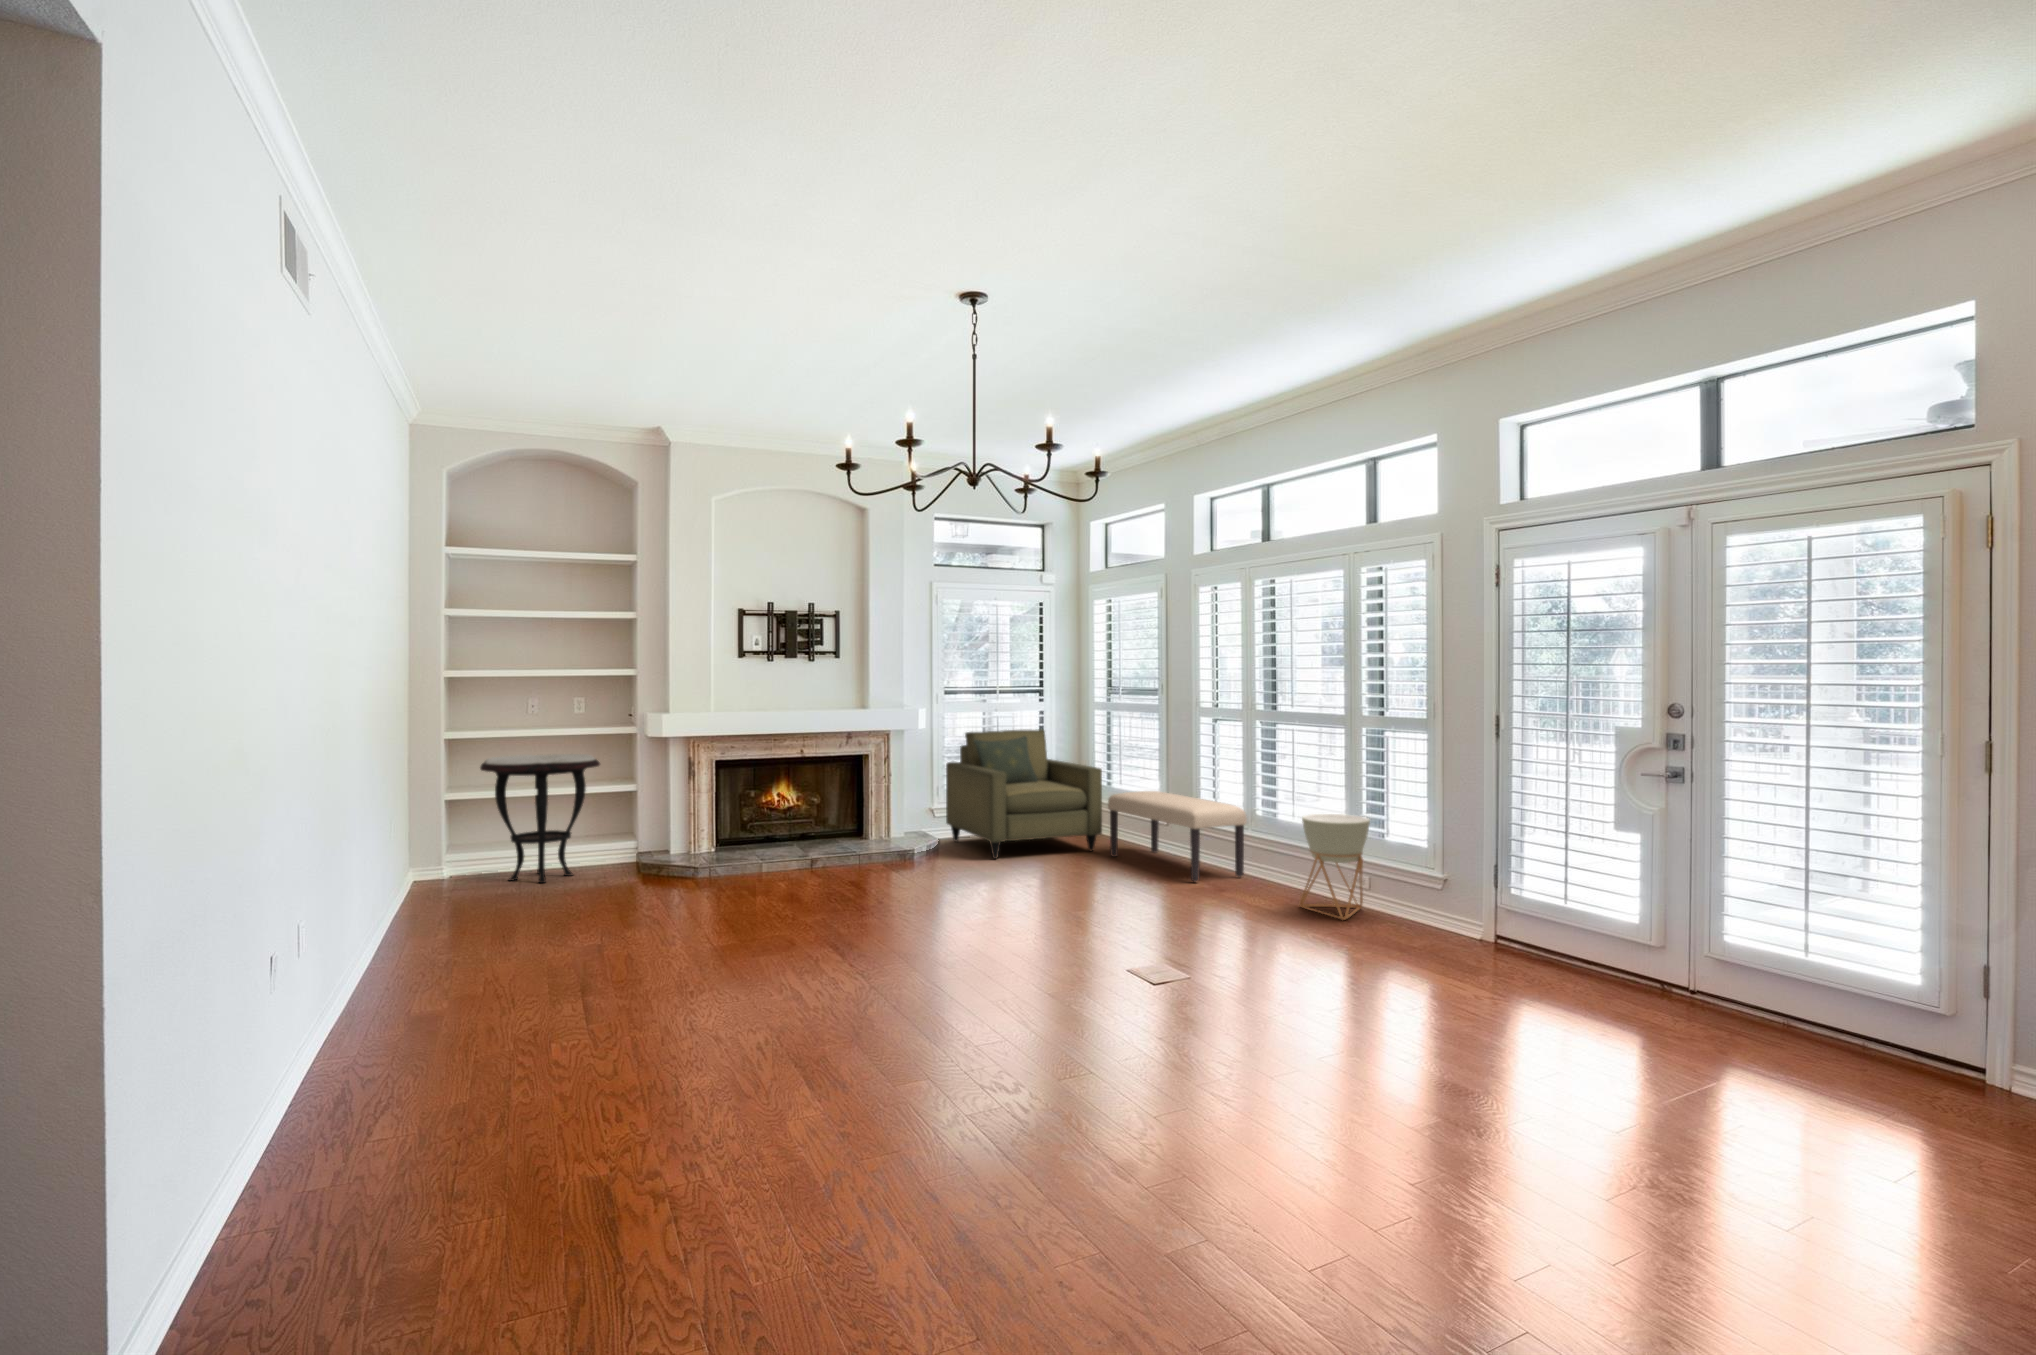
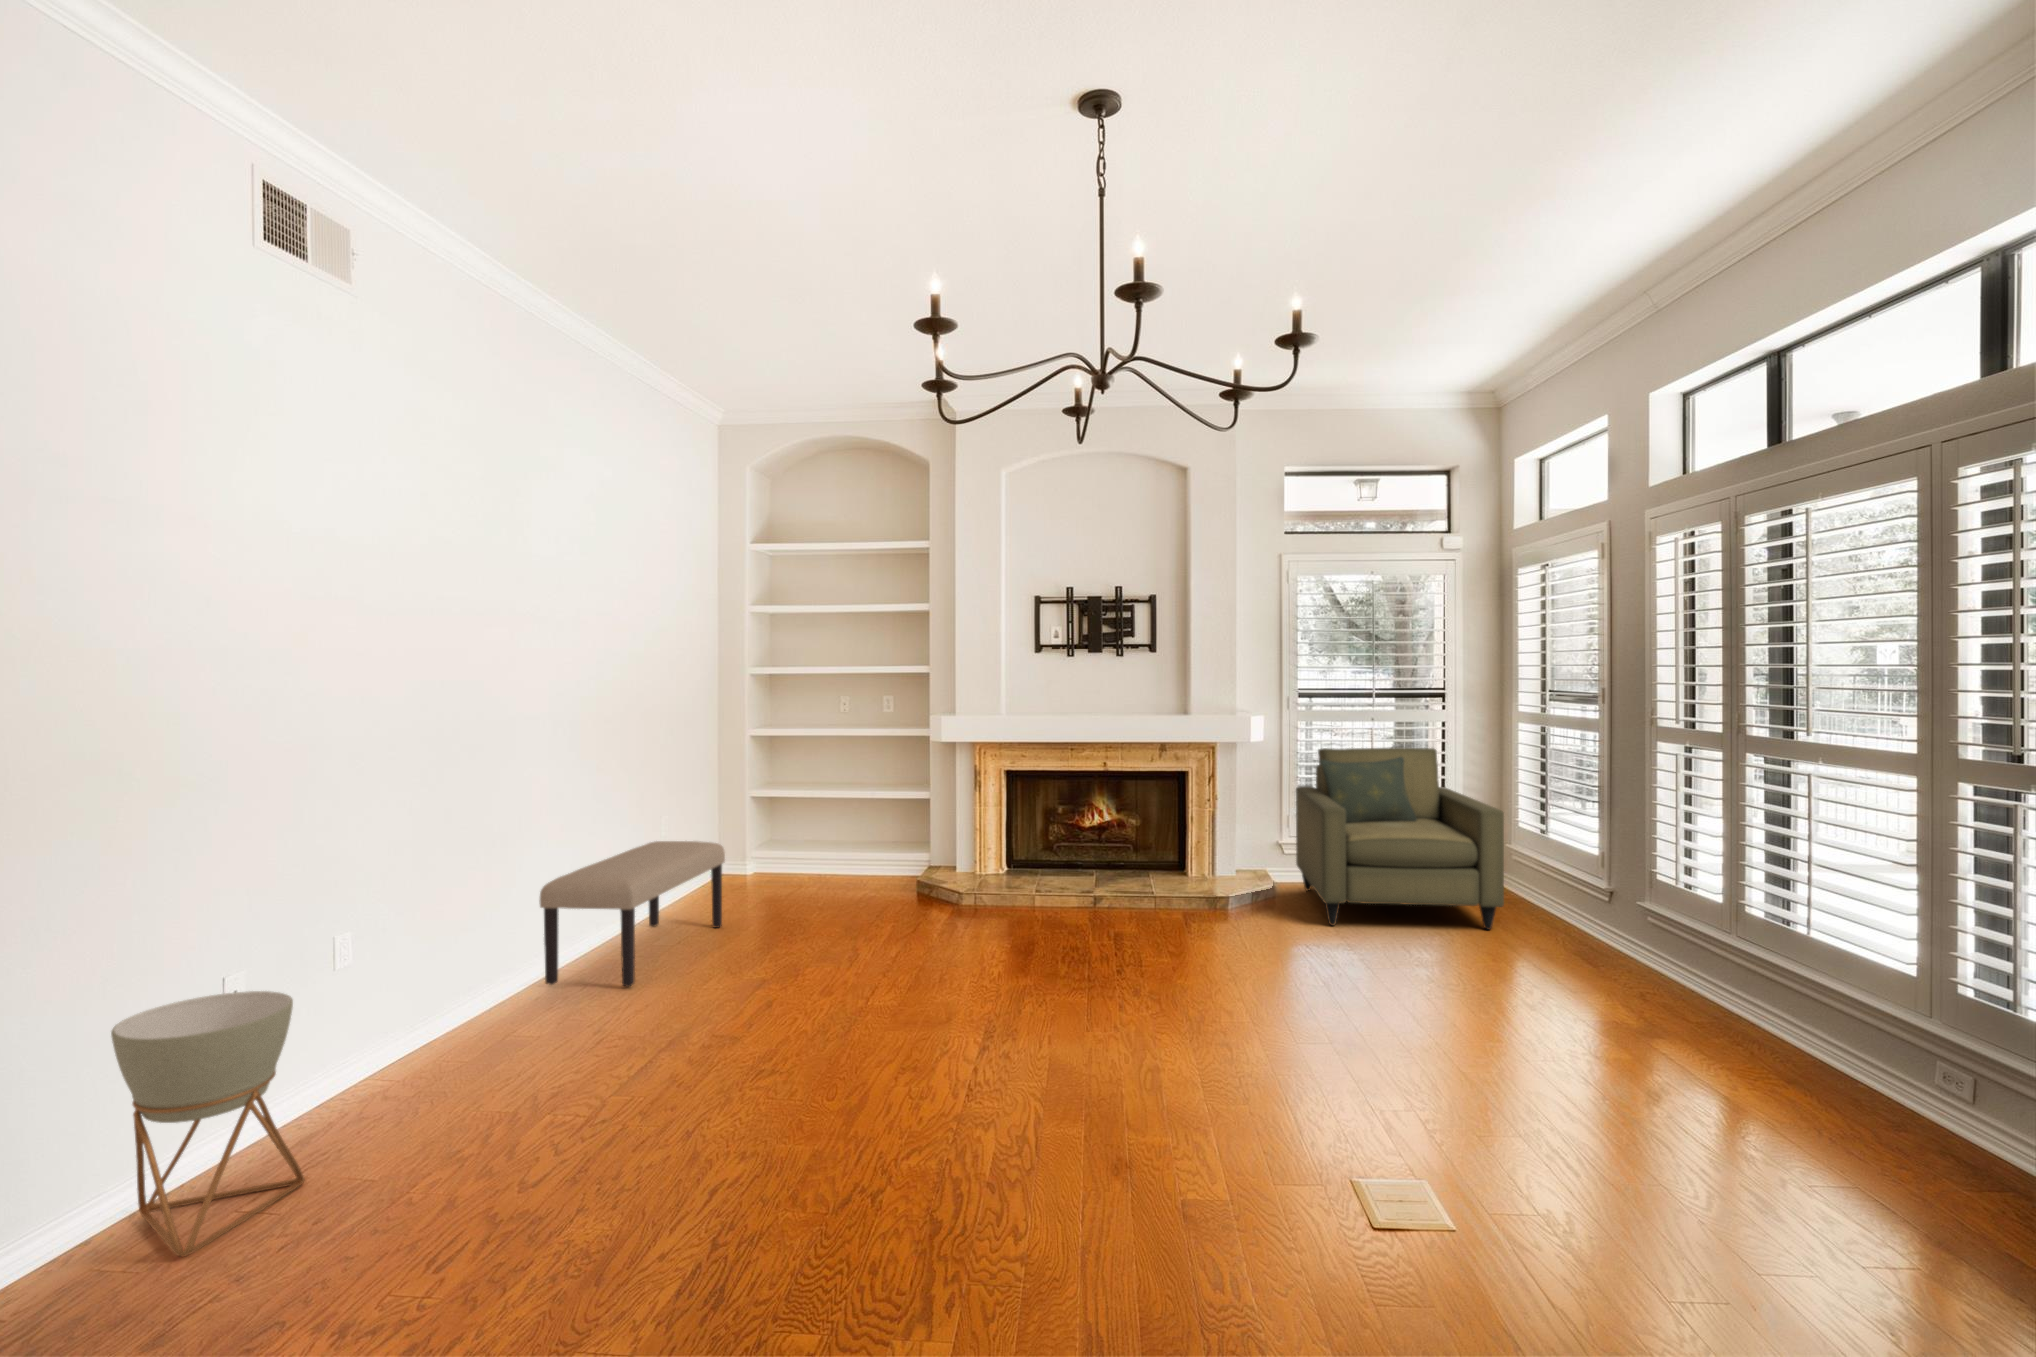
side table: present [480,754,600,883] -> none [760,758,884,894]
bench: present [1108,791,1247,882] -> present [540,841,725,987]
planter: present [1299,814,1370,920] -> present [111,991,305,1257]

